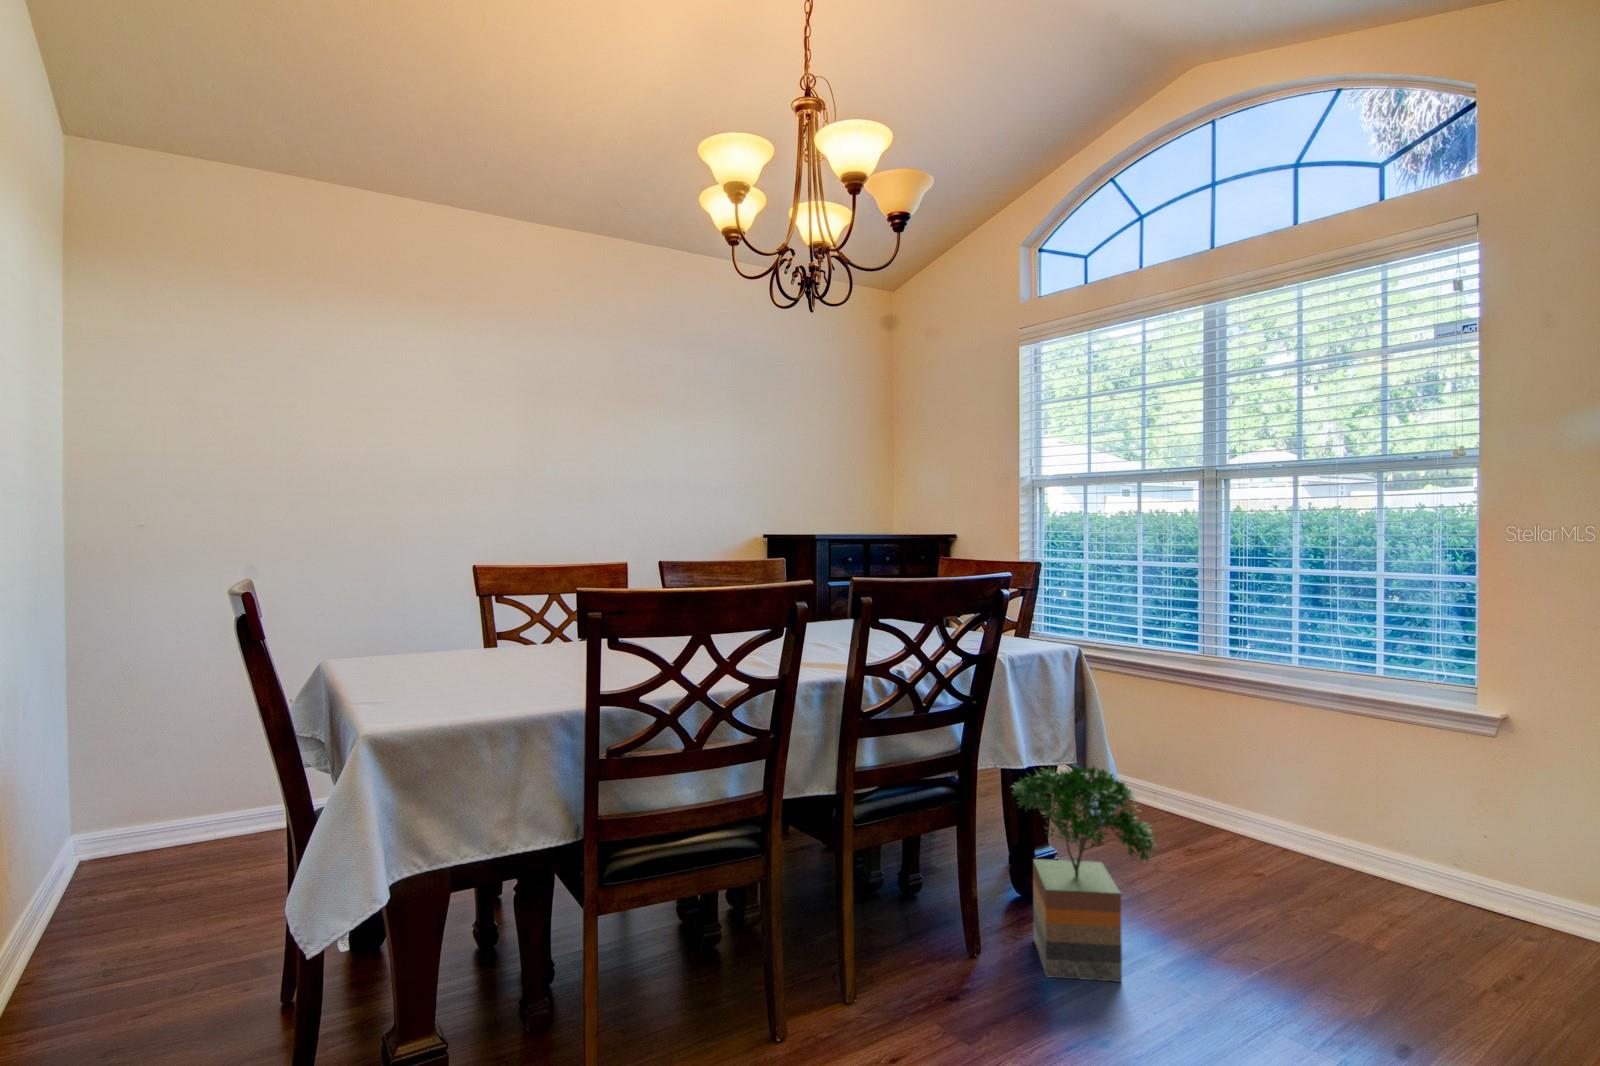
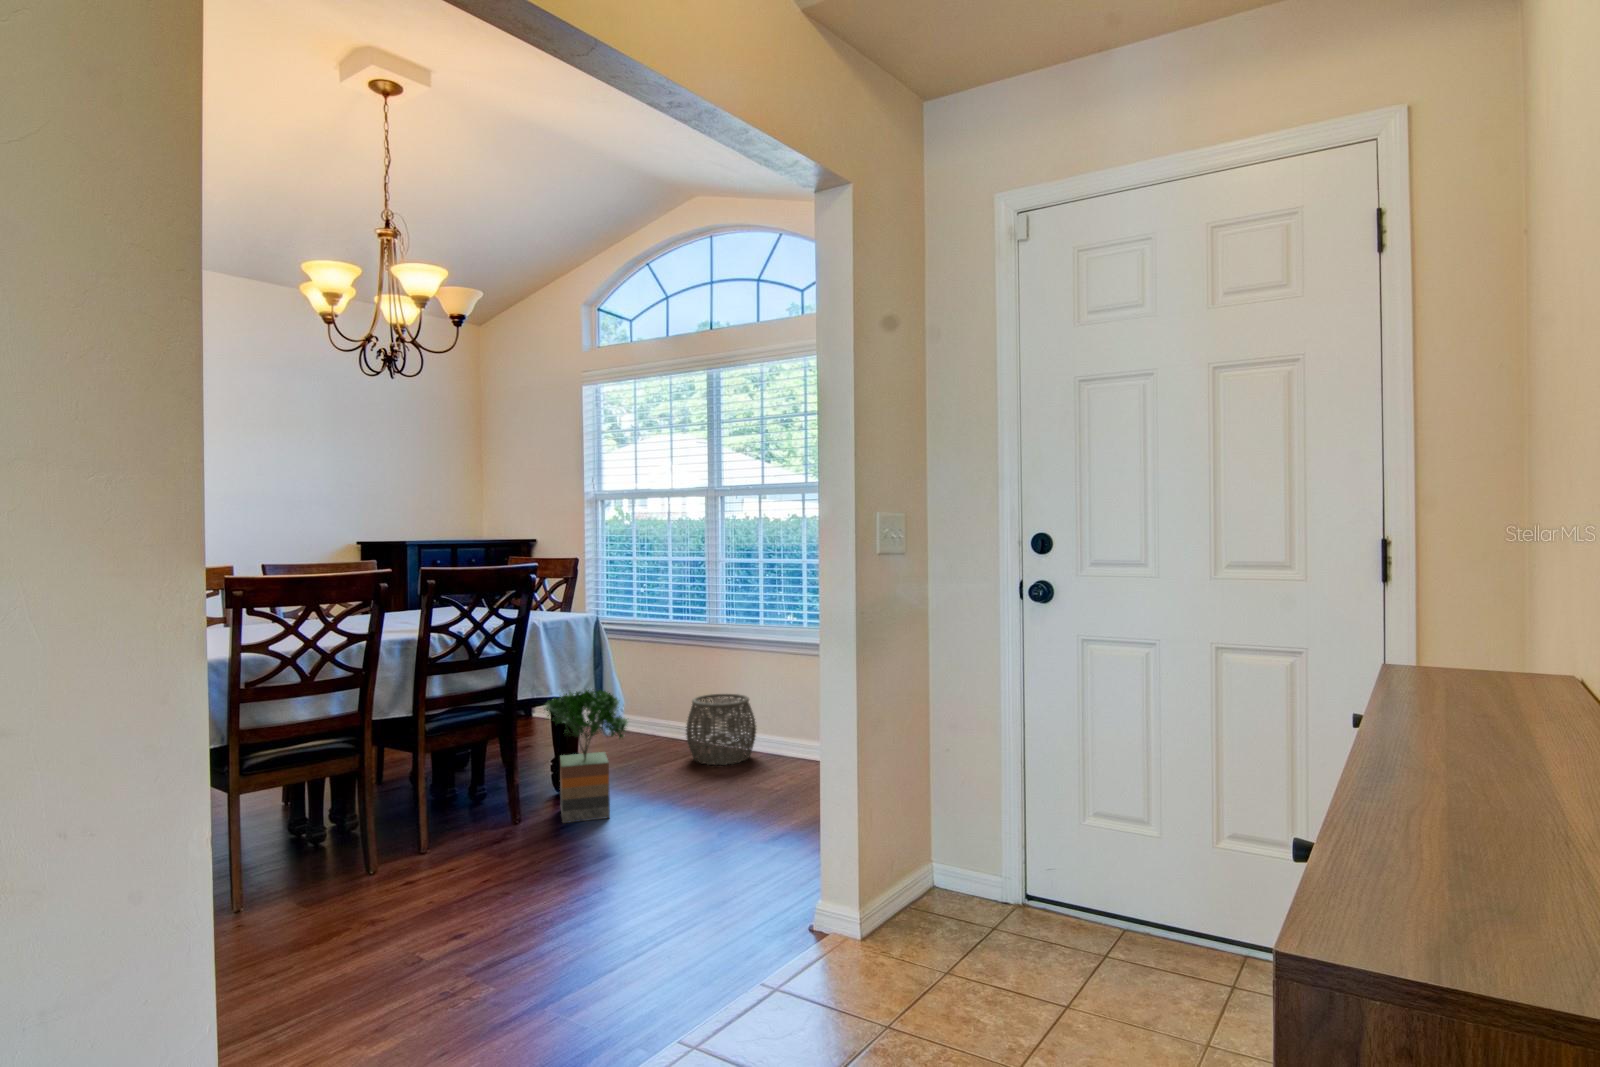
woven basket: none [1185,762,1307,881] -> present [686,694,756,765]

